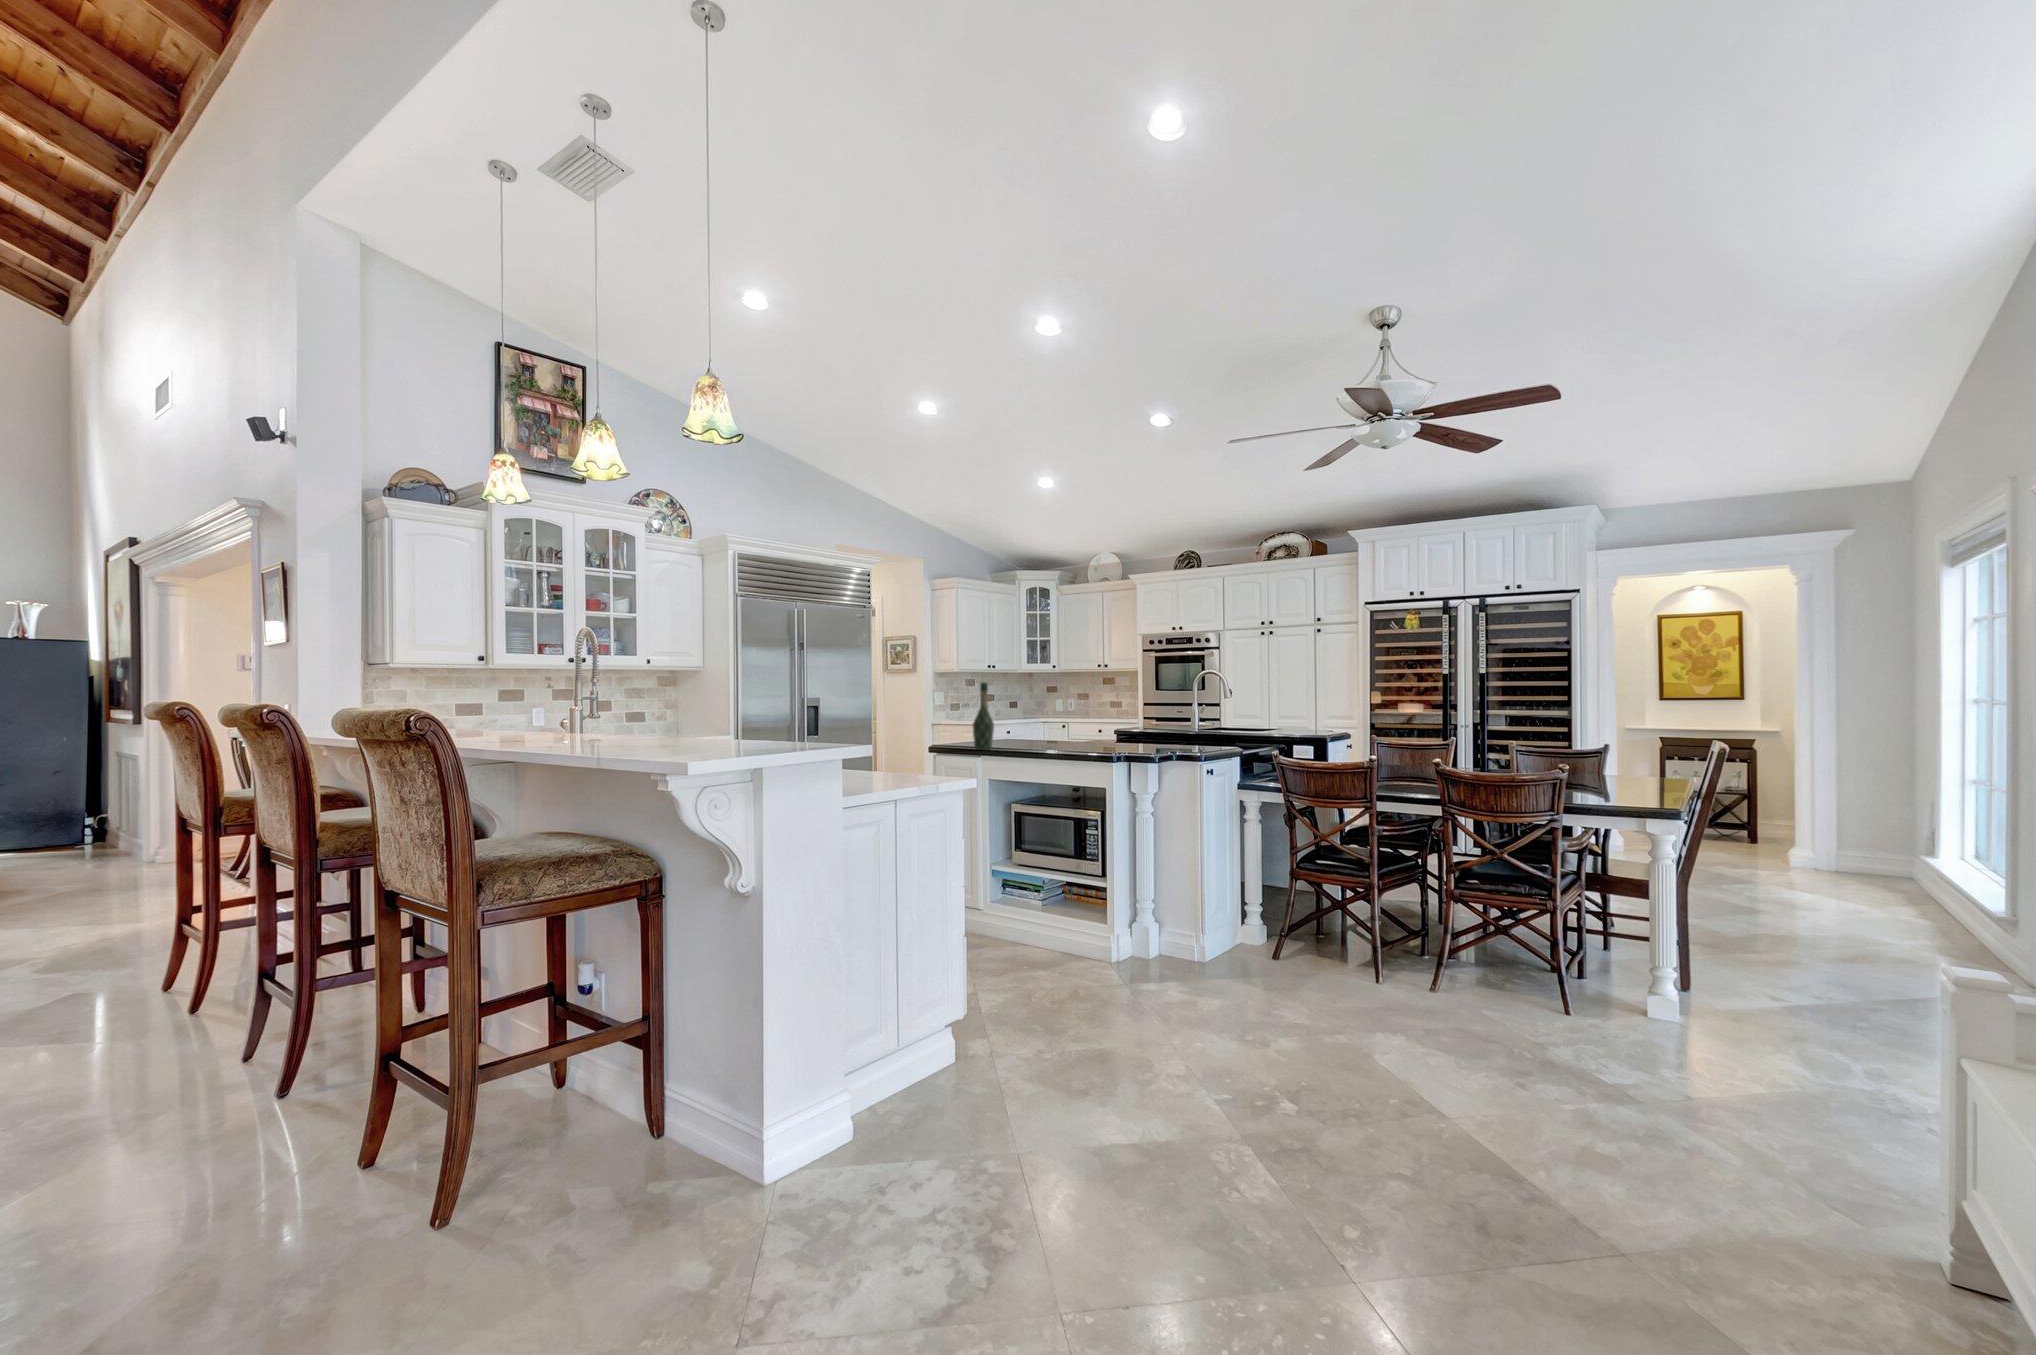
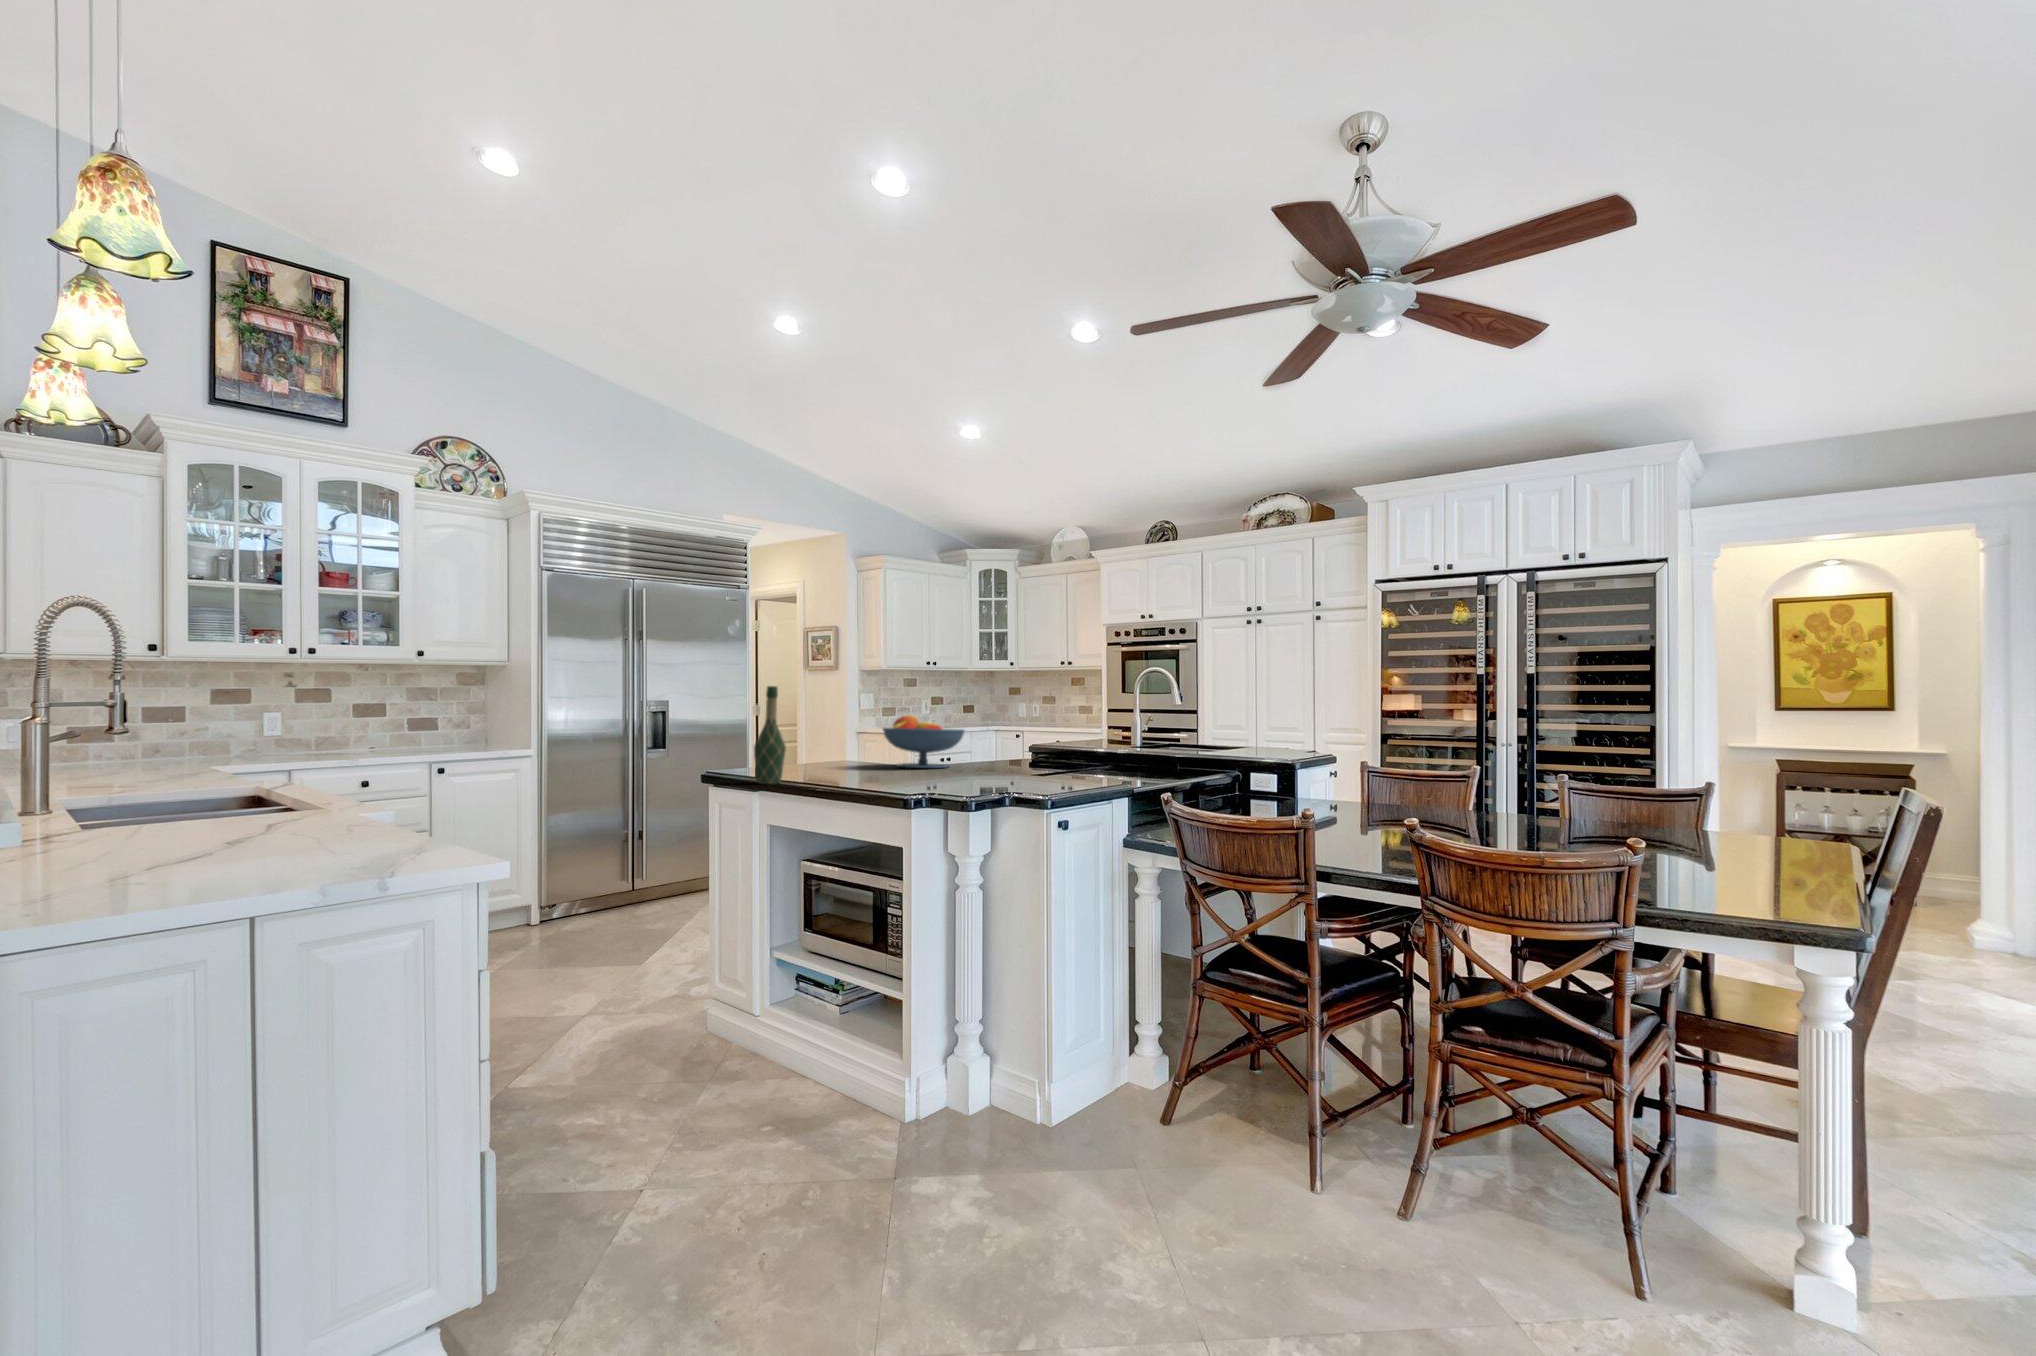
fruit bowl: none [1027,705,1088,743] -> present [883,715,964,768]

